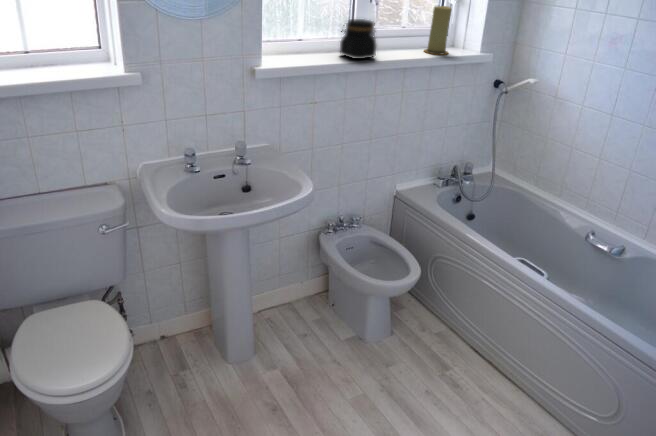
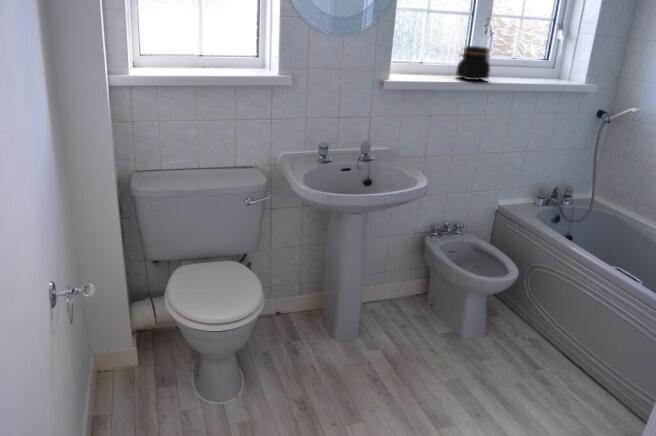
candle: present [424,6,452,55] -> none [532,40,561,82]

